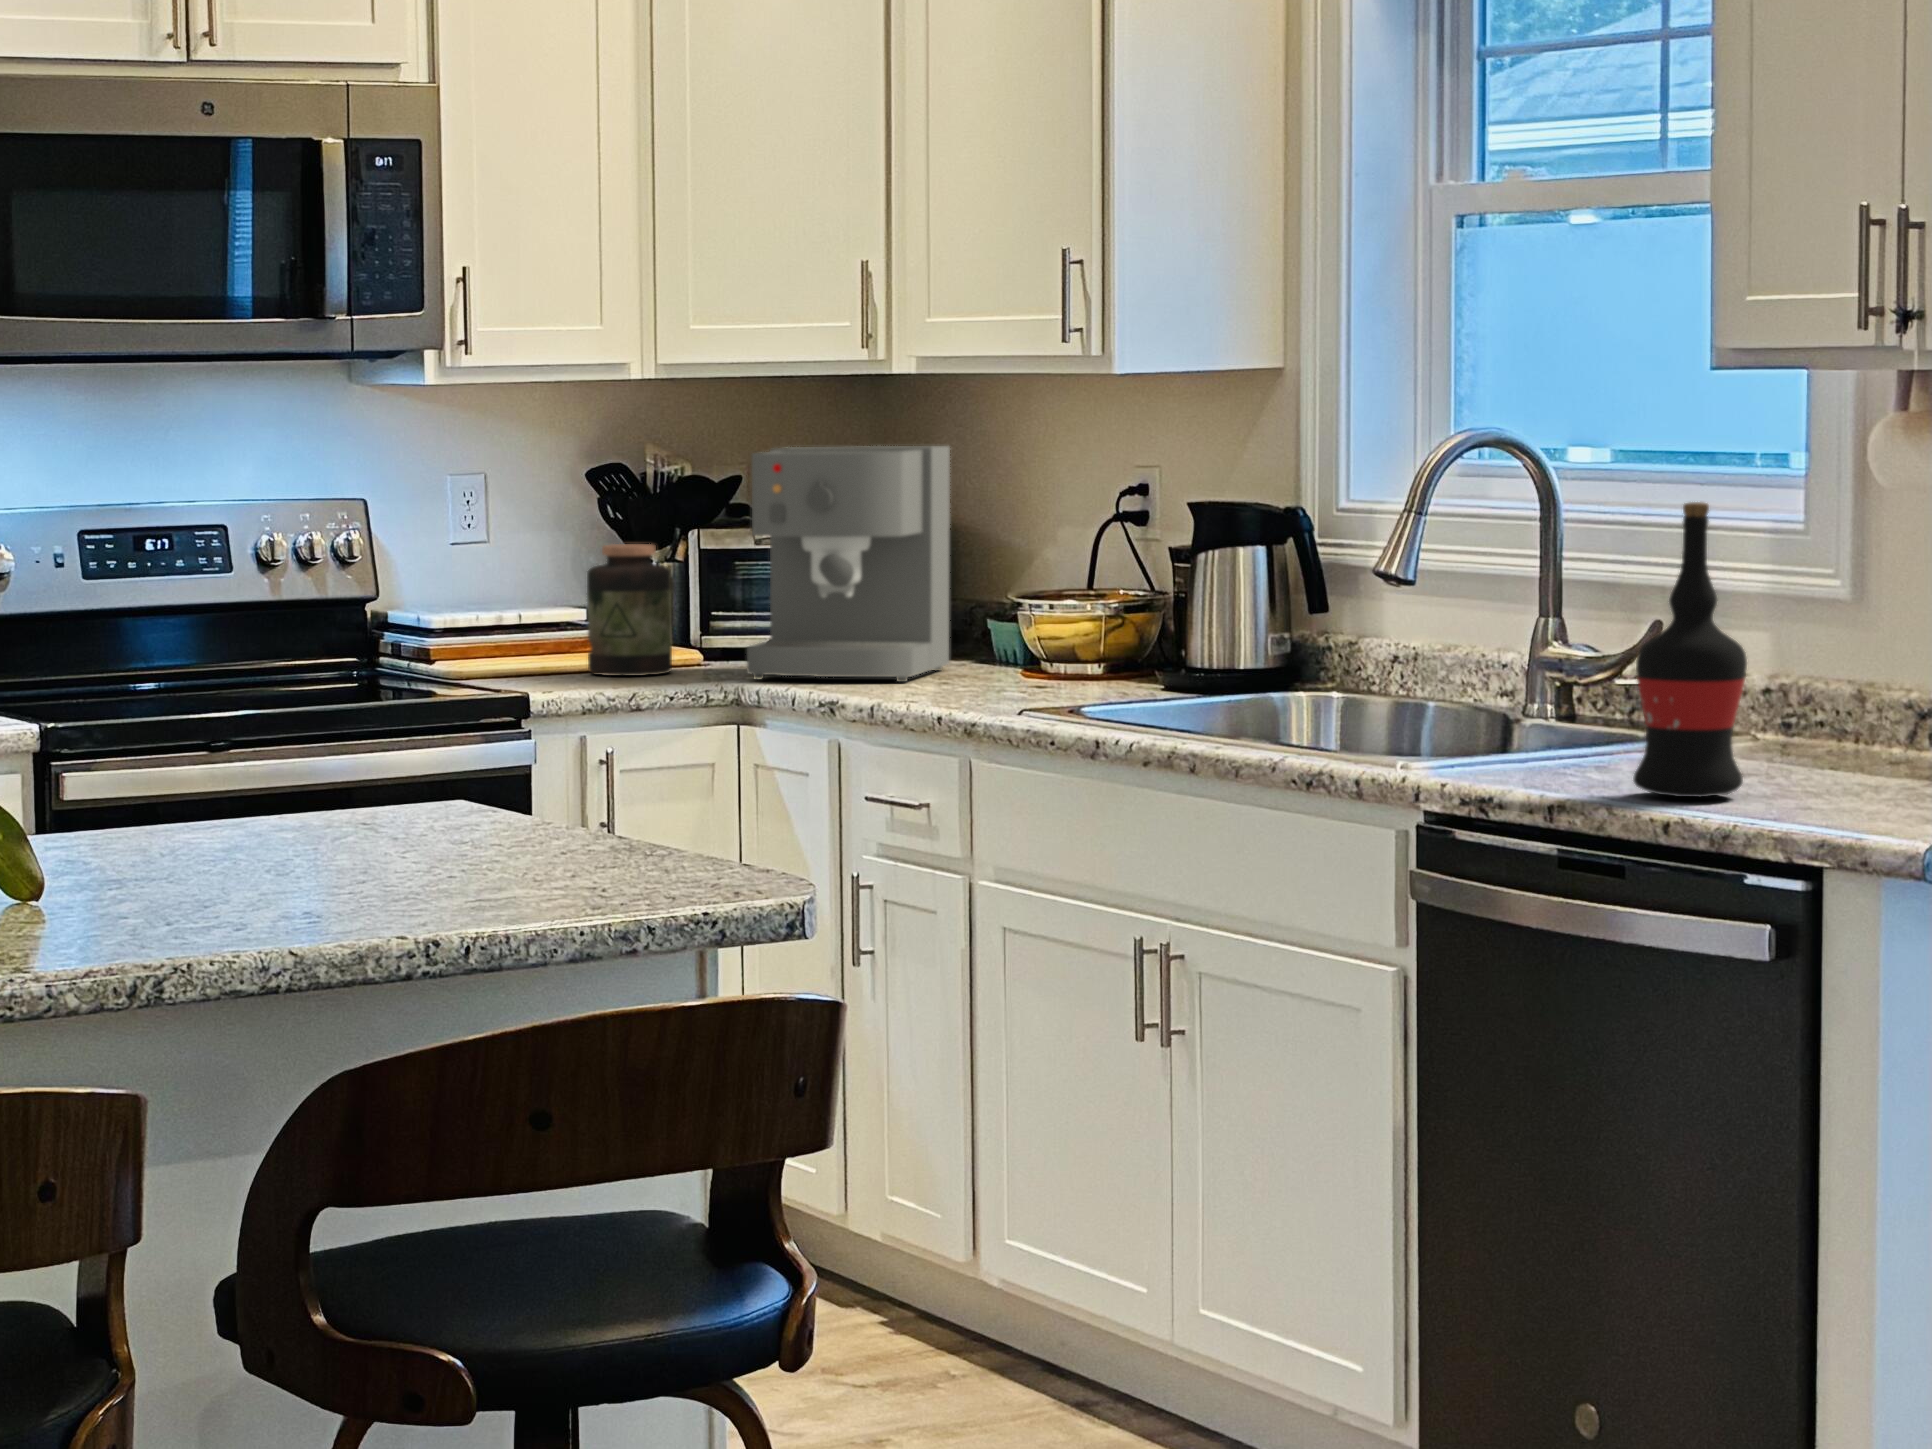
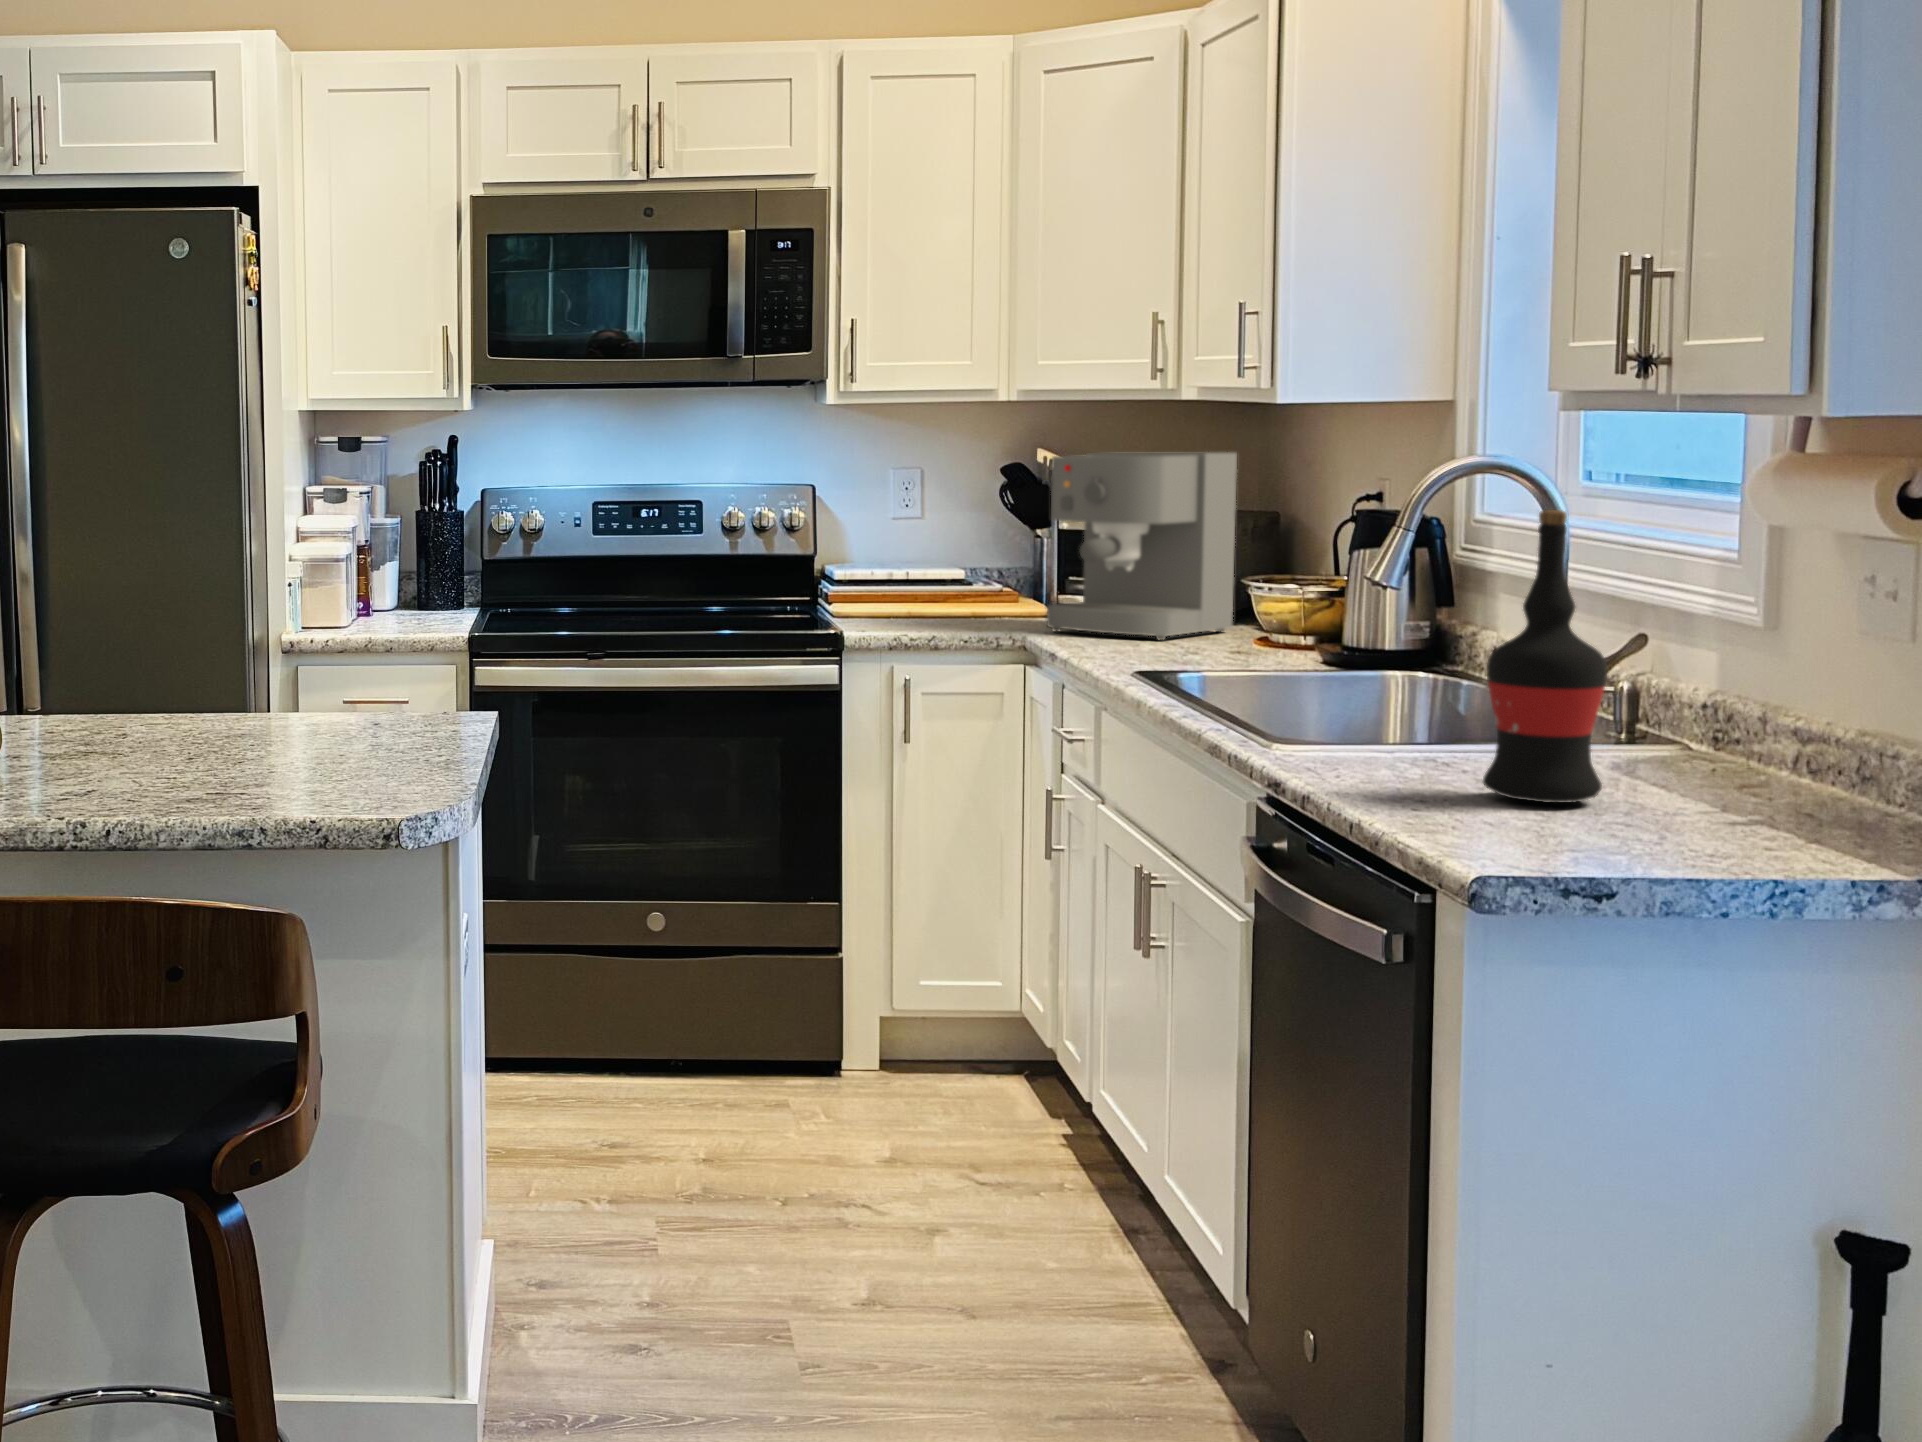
jar: present [587,544,672,676] -> none [949,524,1016,624]

